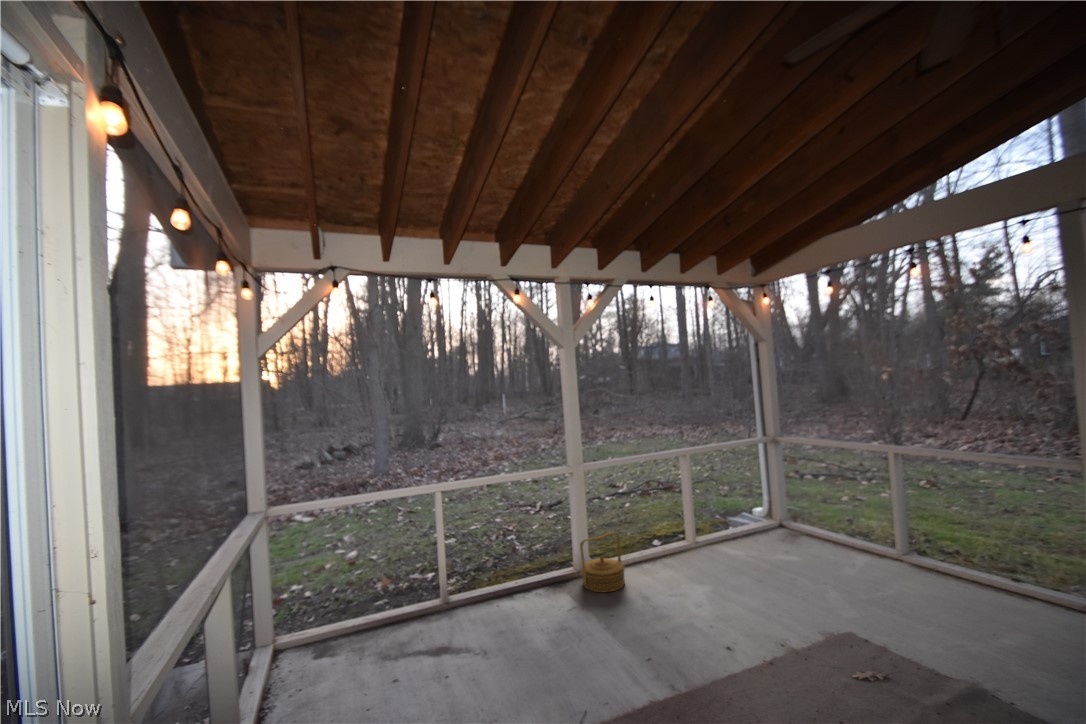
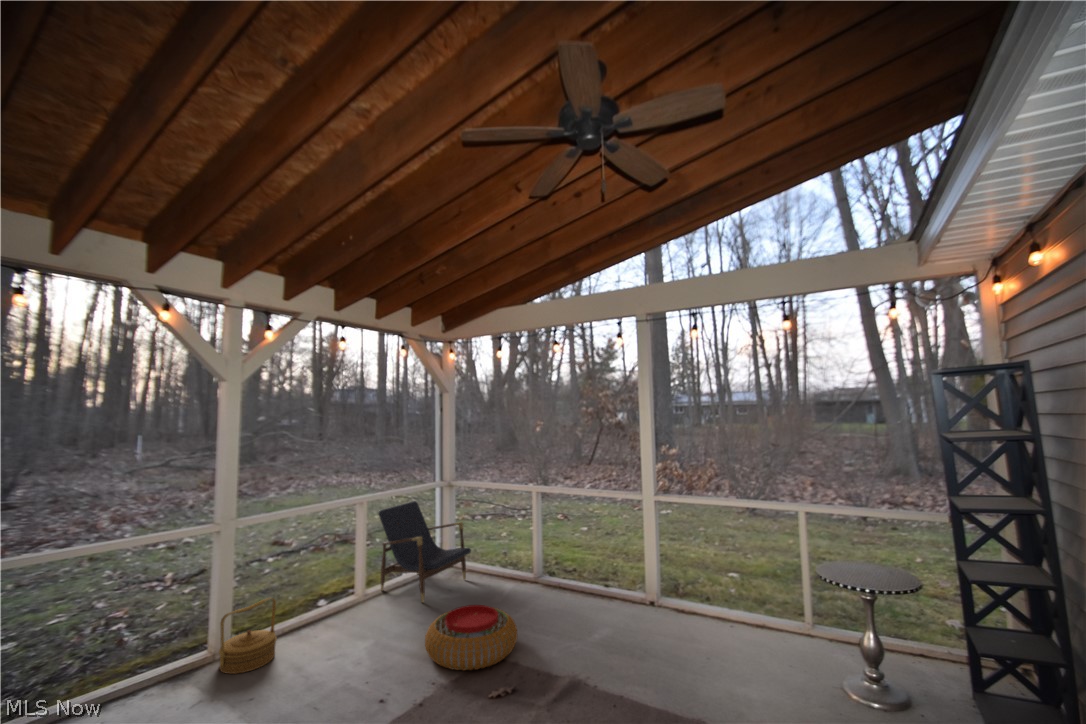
lounge chair: none [696,455,805,559] -> present [379,501,471,603]
pouf: none [773,569,899,644] -> present [425,605,517,670]

